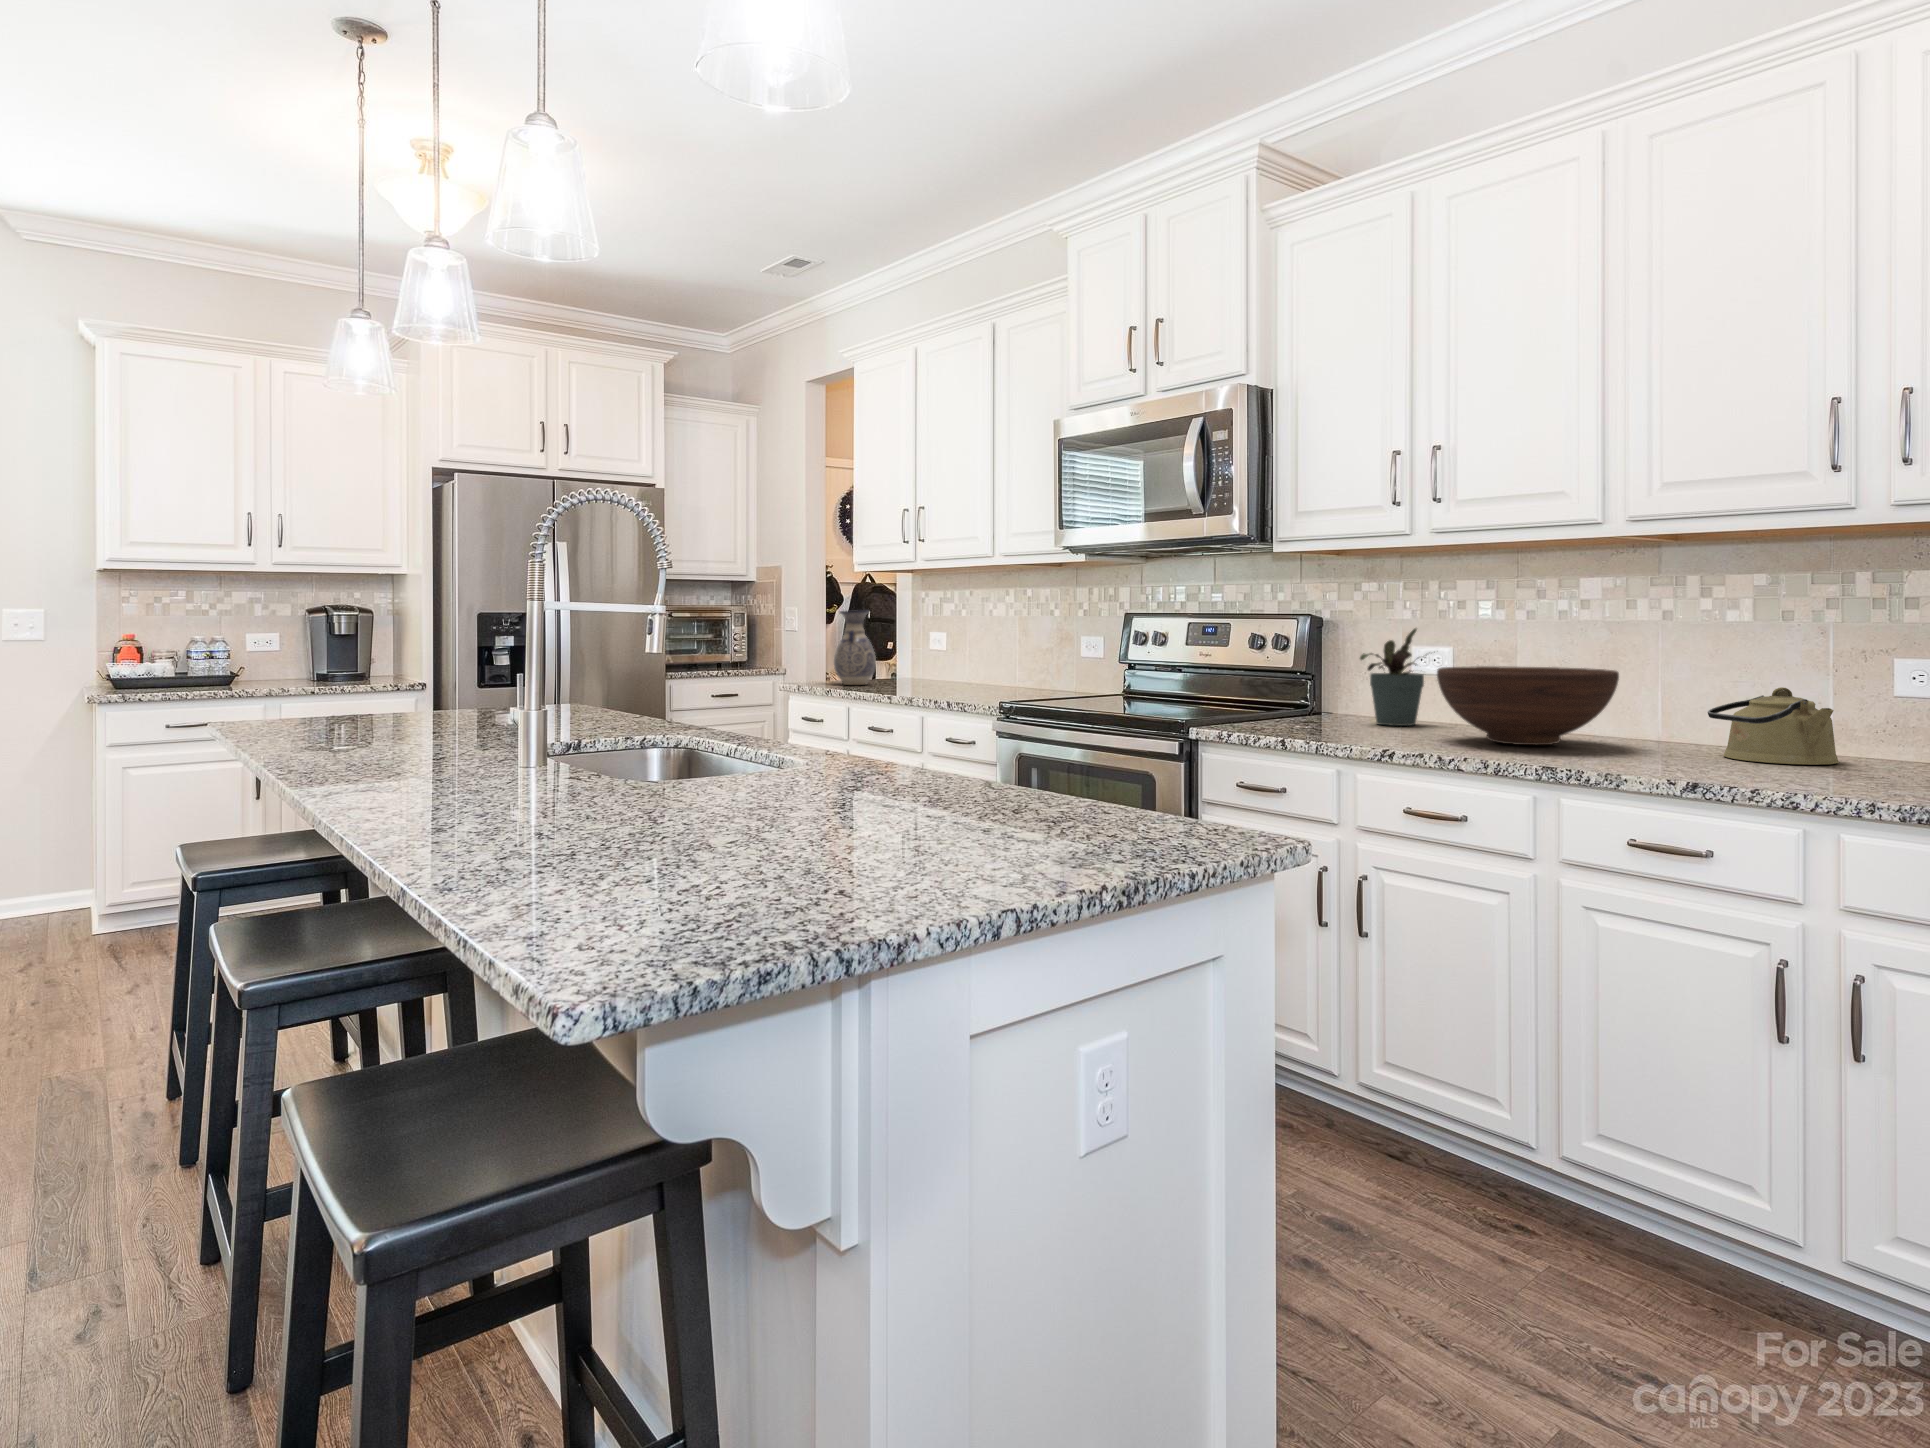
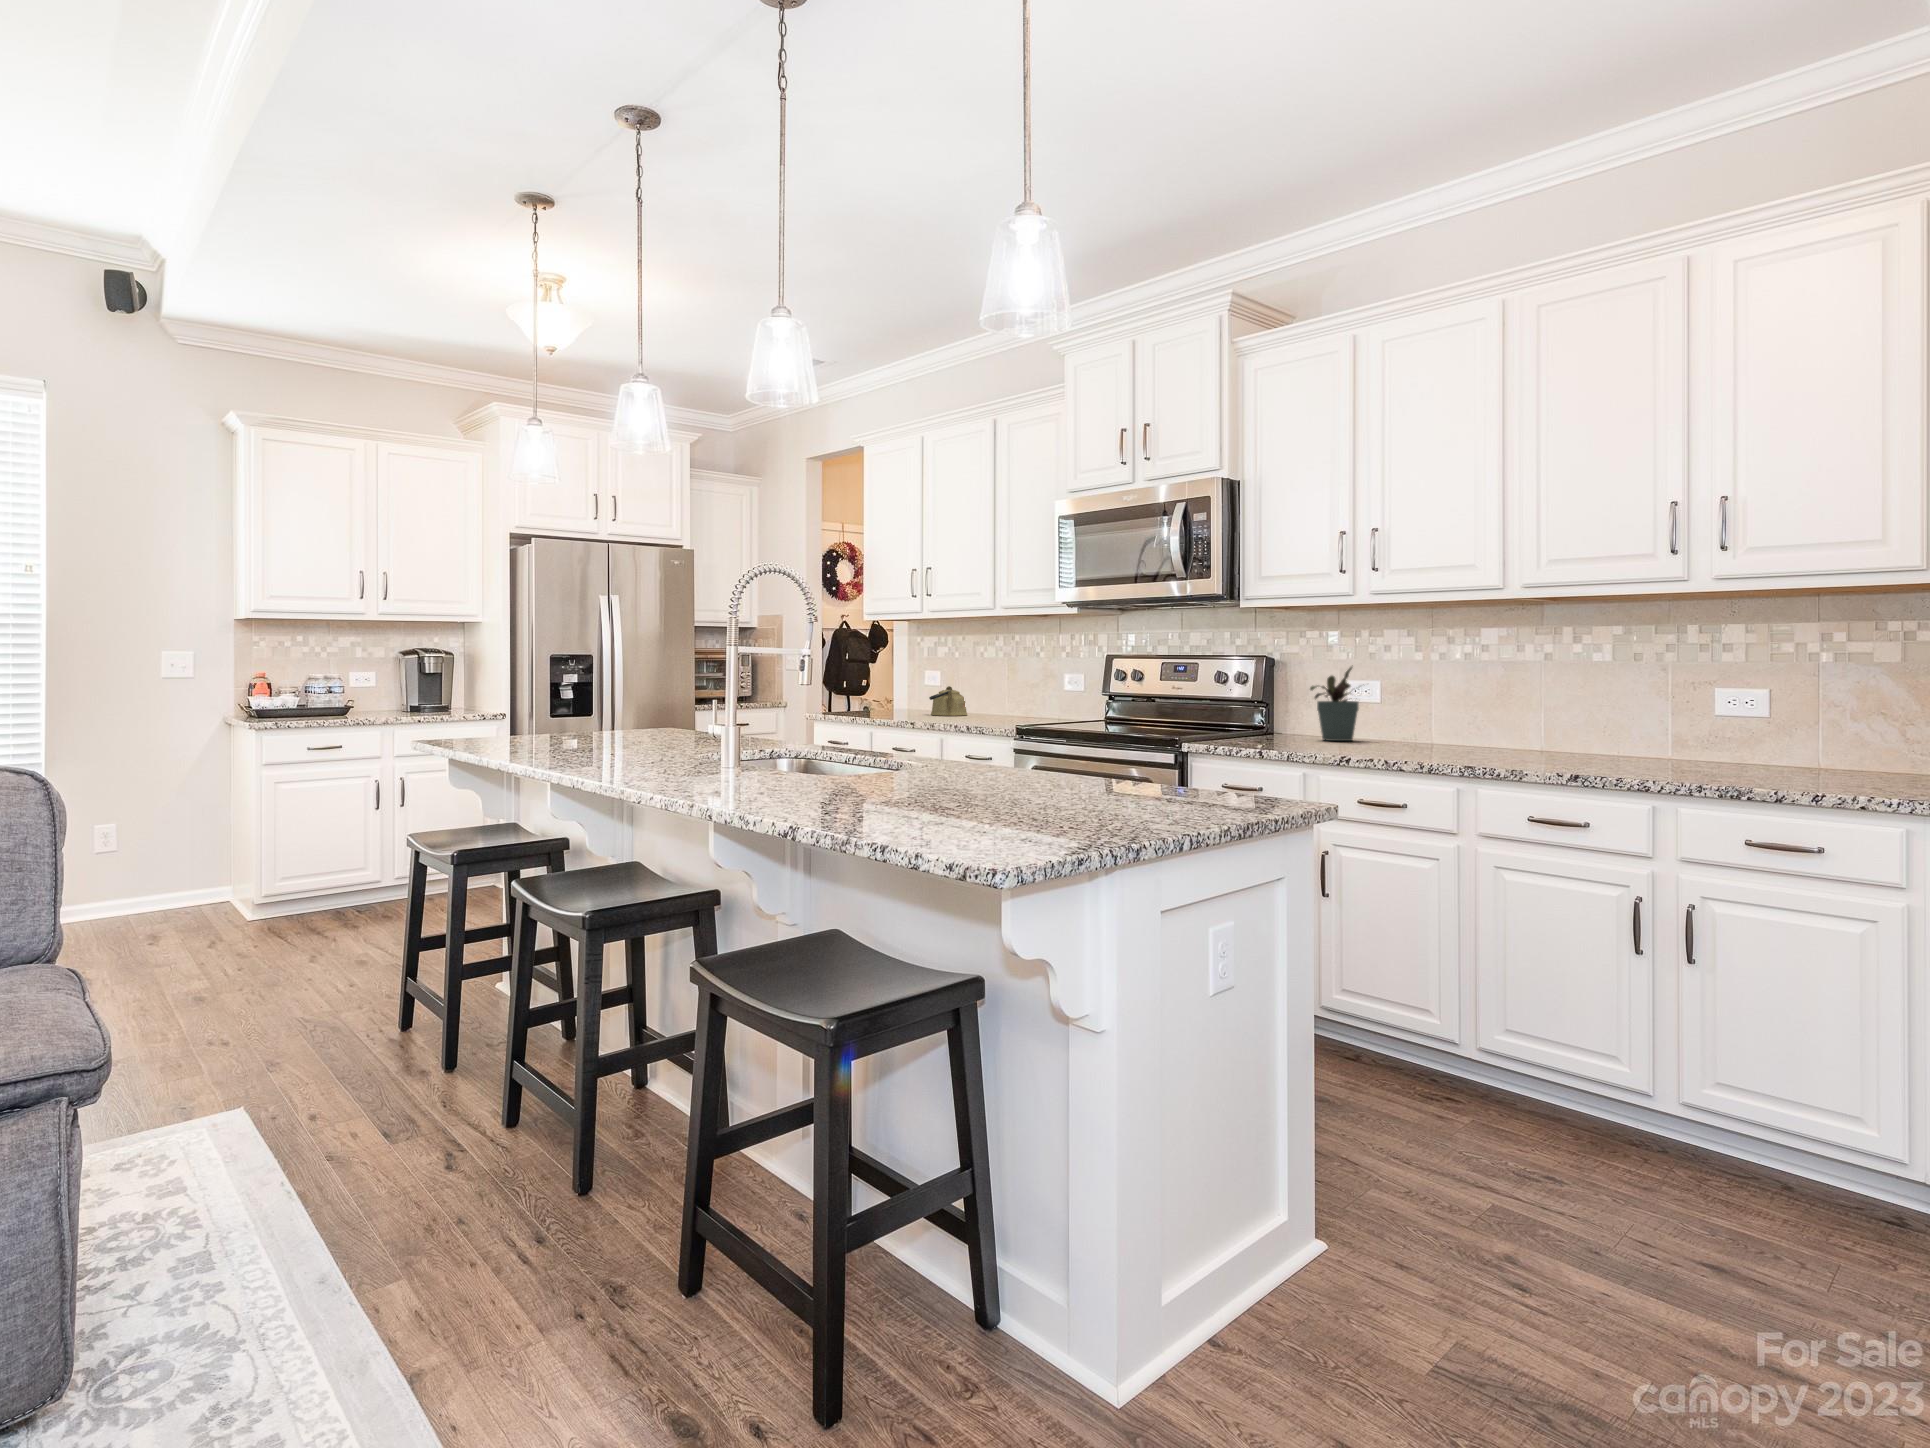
vase: present [834,610,876,685] -> none [860,654,895,715]
fruit bowl: present [1437,666,1619,745] -> none [1376,694,1512,752]
kettle: present [1708,687,1839,765] -> present [929,686,967,716]

